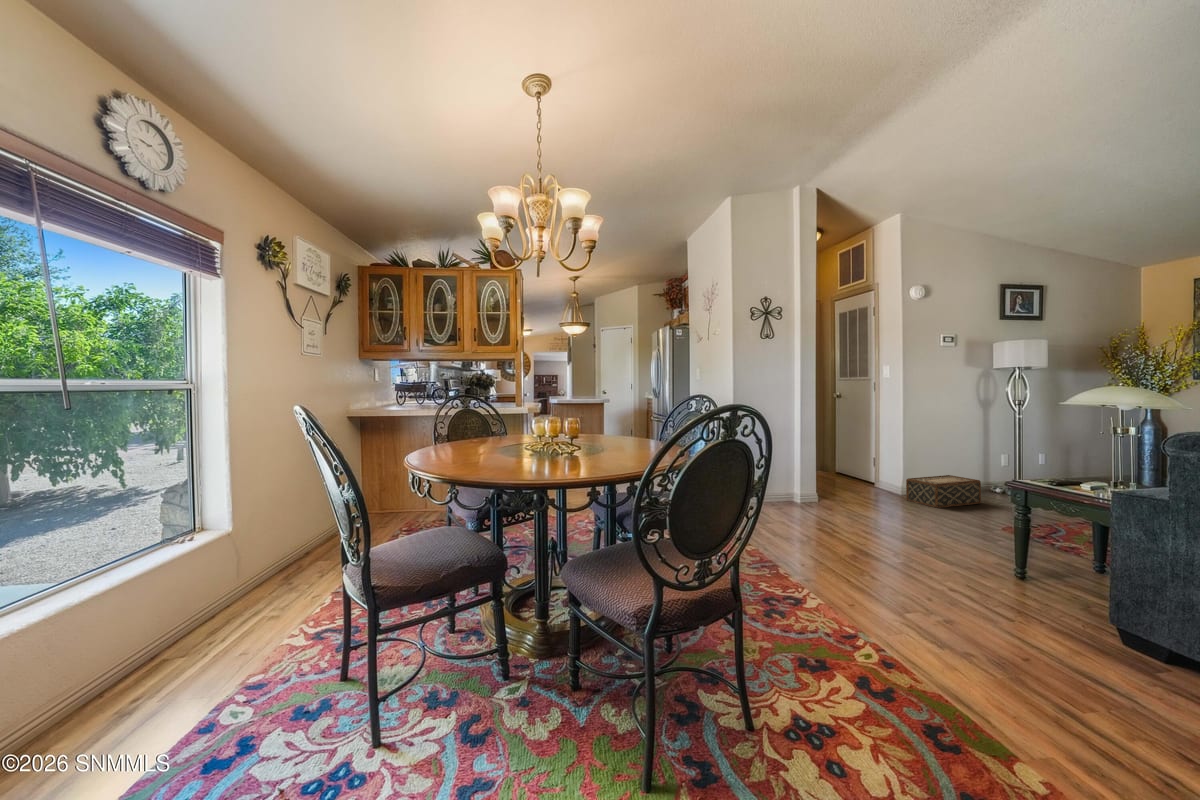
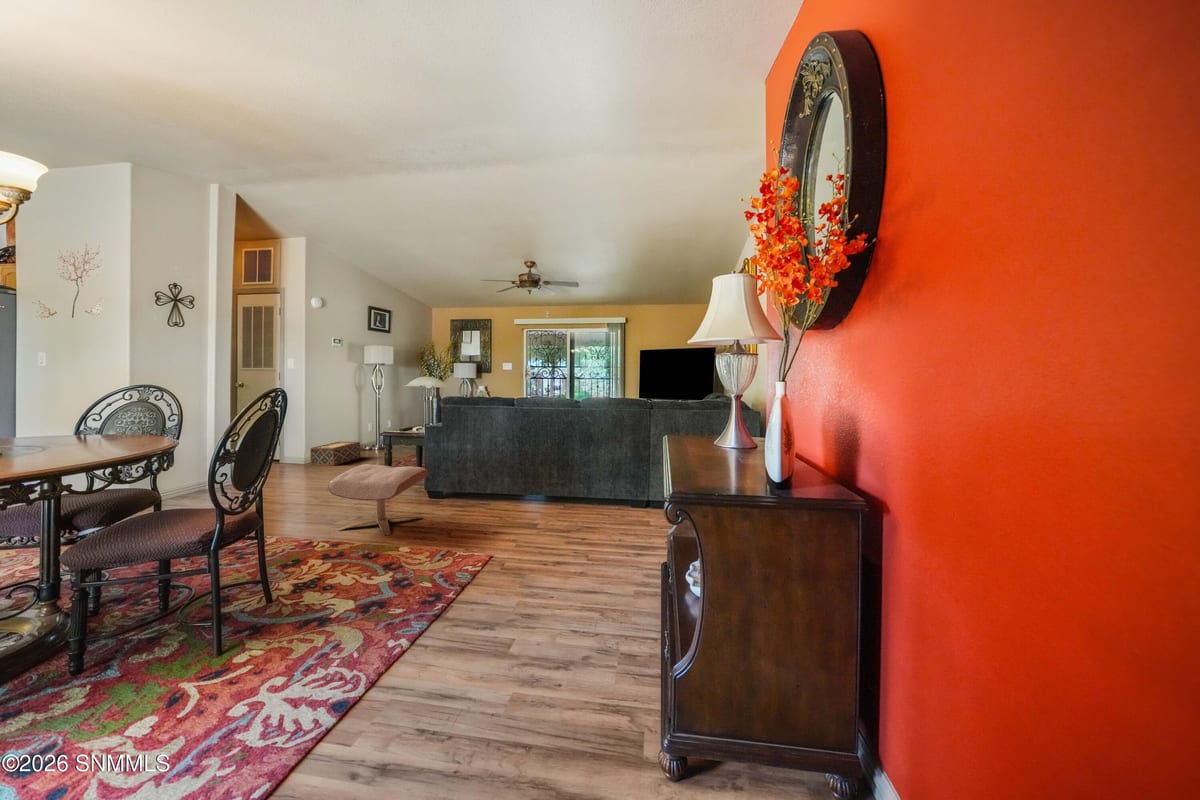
ottoman: none [891,531,1111,691] -> present [328,464,428,535]

